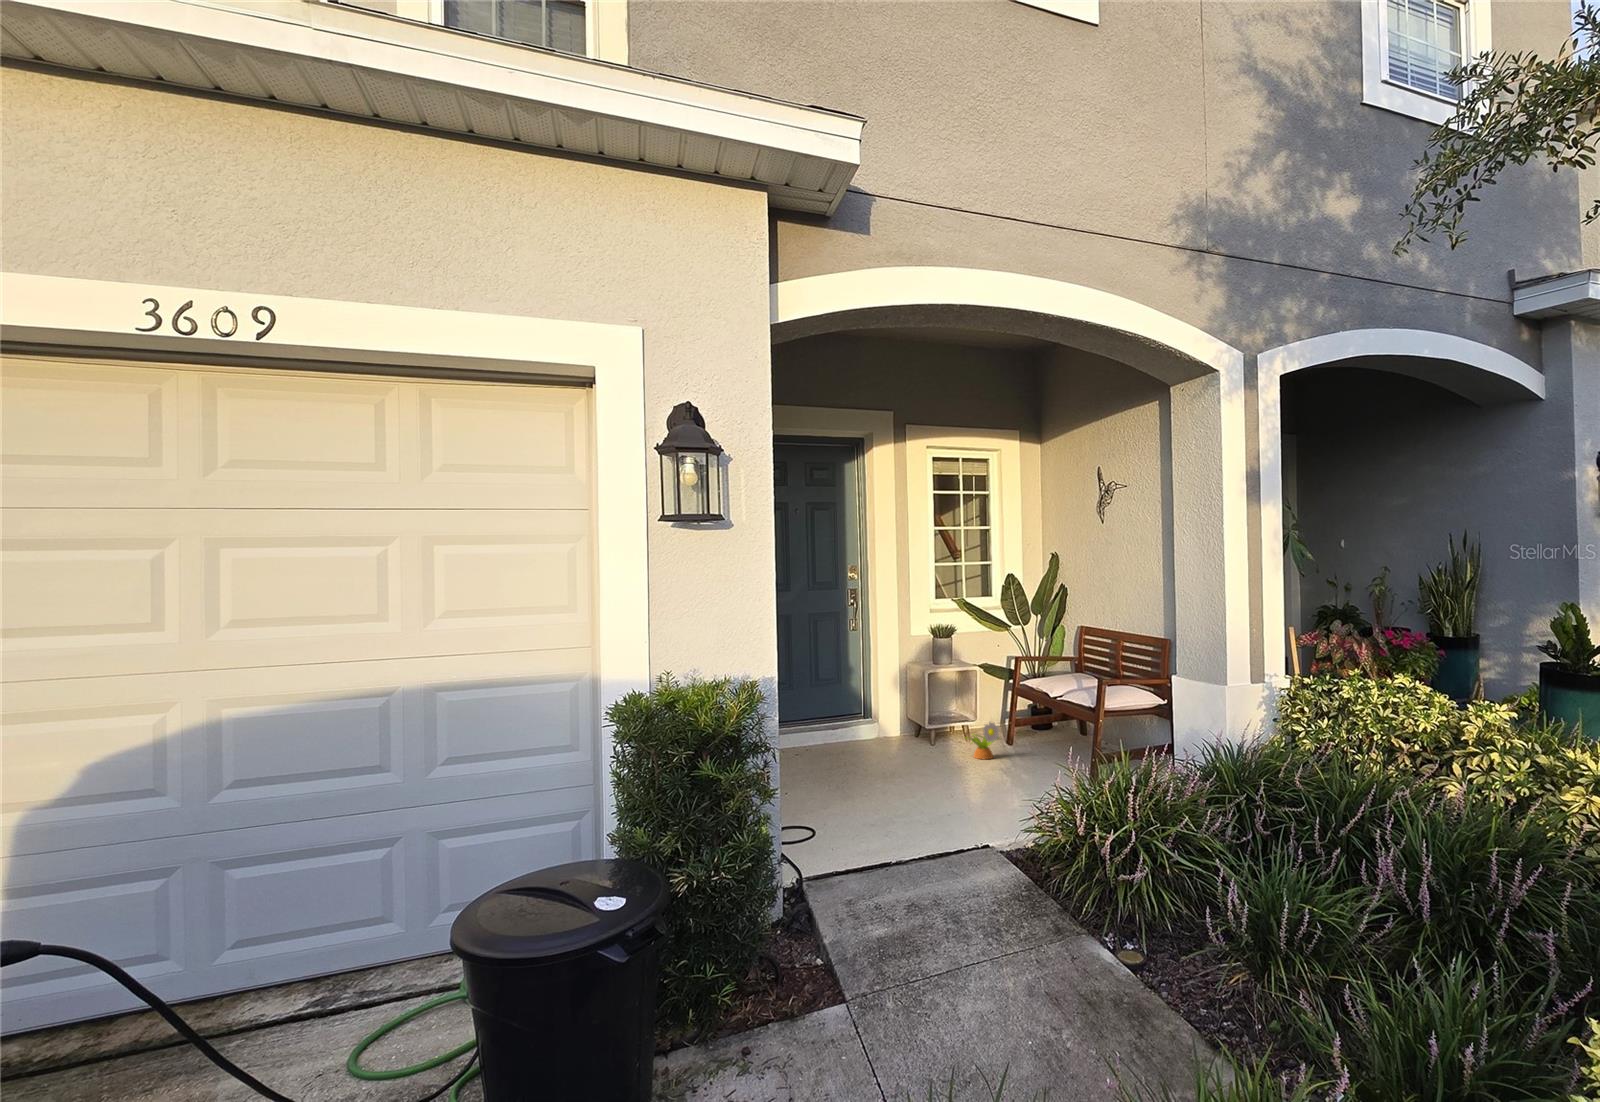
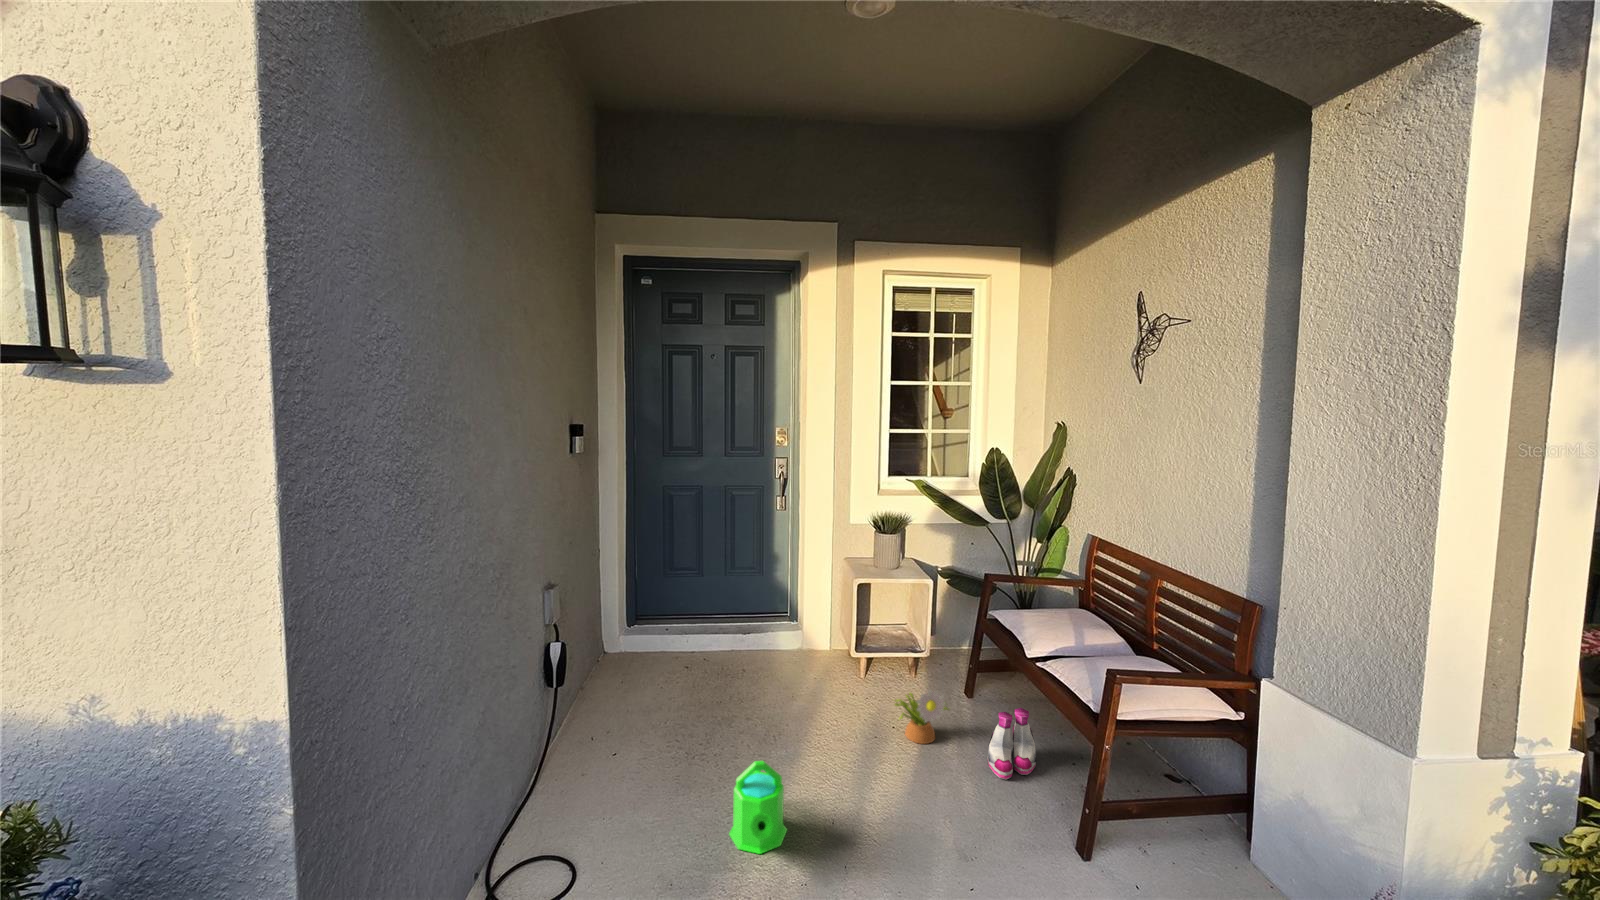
boots: none [1029,727,1059,766] -> present [988,708,1037,780]
watering can: none [893,742,927,790] -> present [729,761,787,854]

